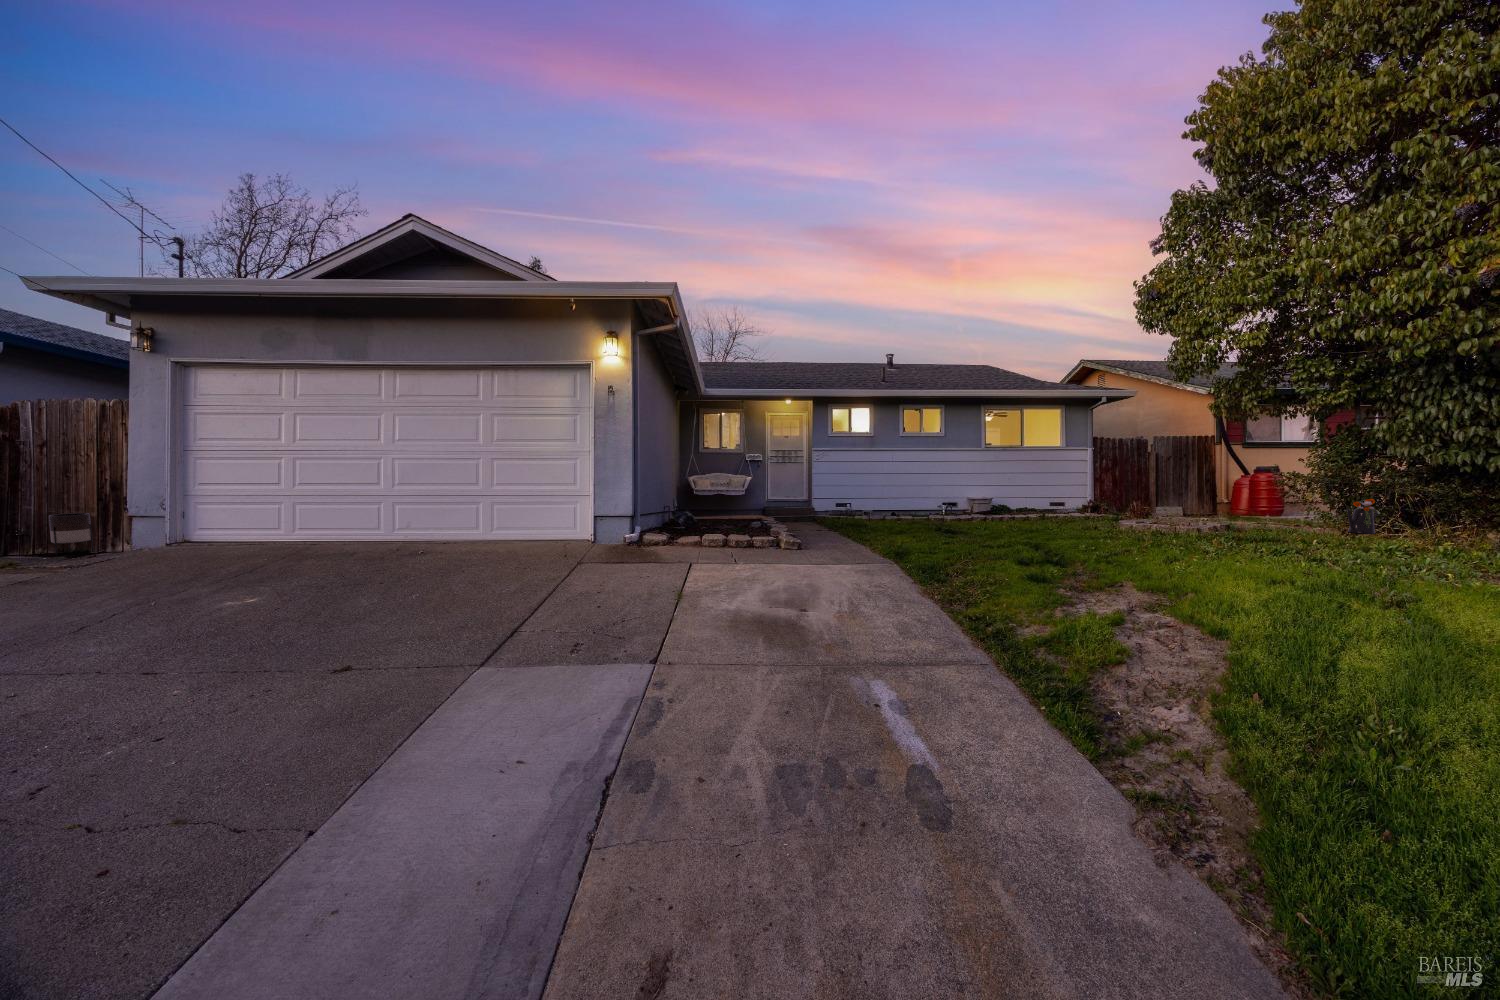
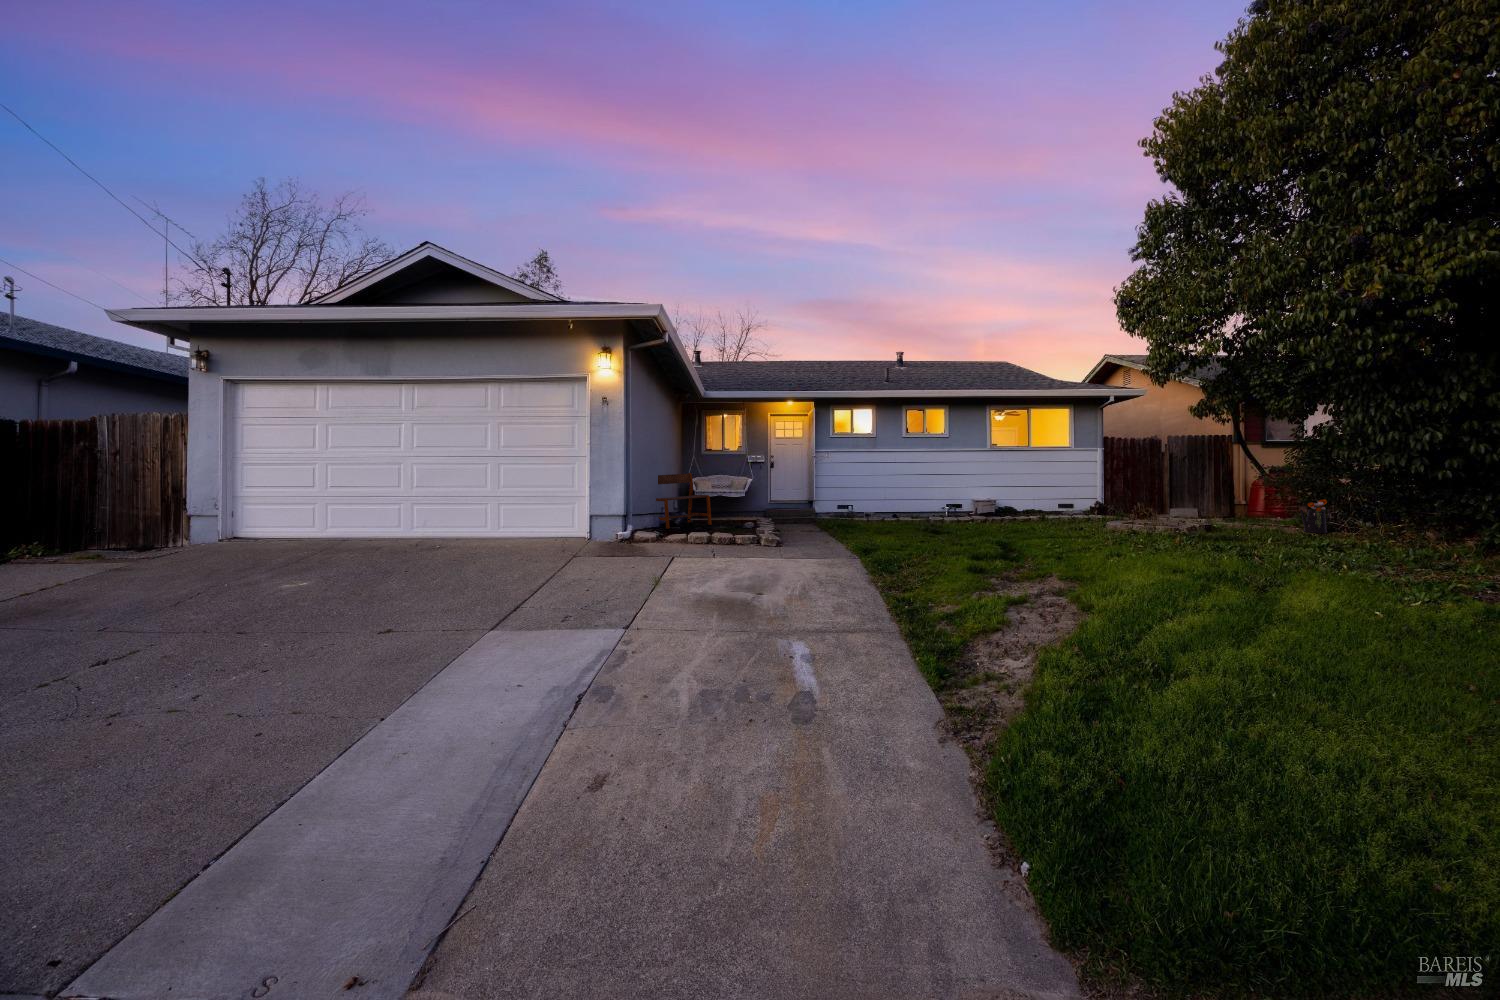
bench: none [652,470,716,529] -> present [656,473,712,529]
planter: present [49,513,93,555] -> none [123,513,158,550]

